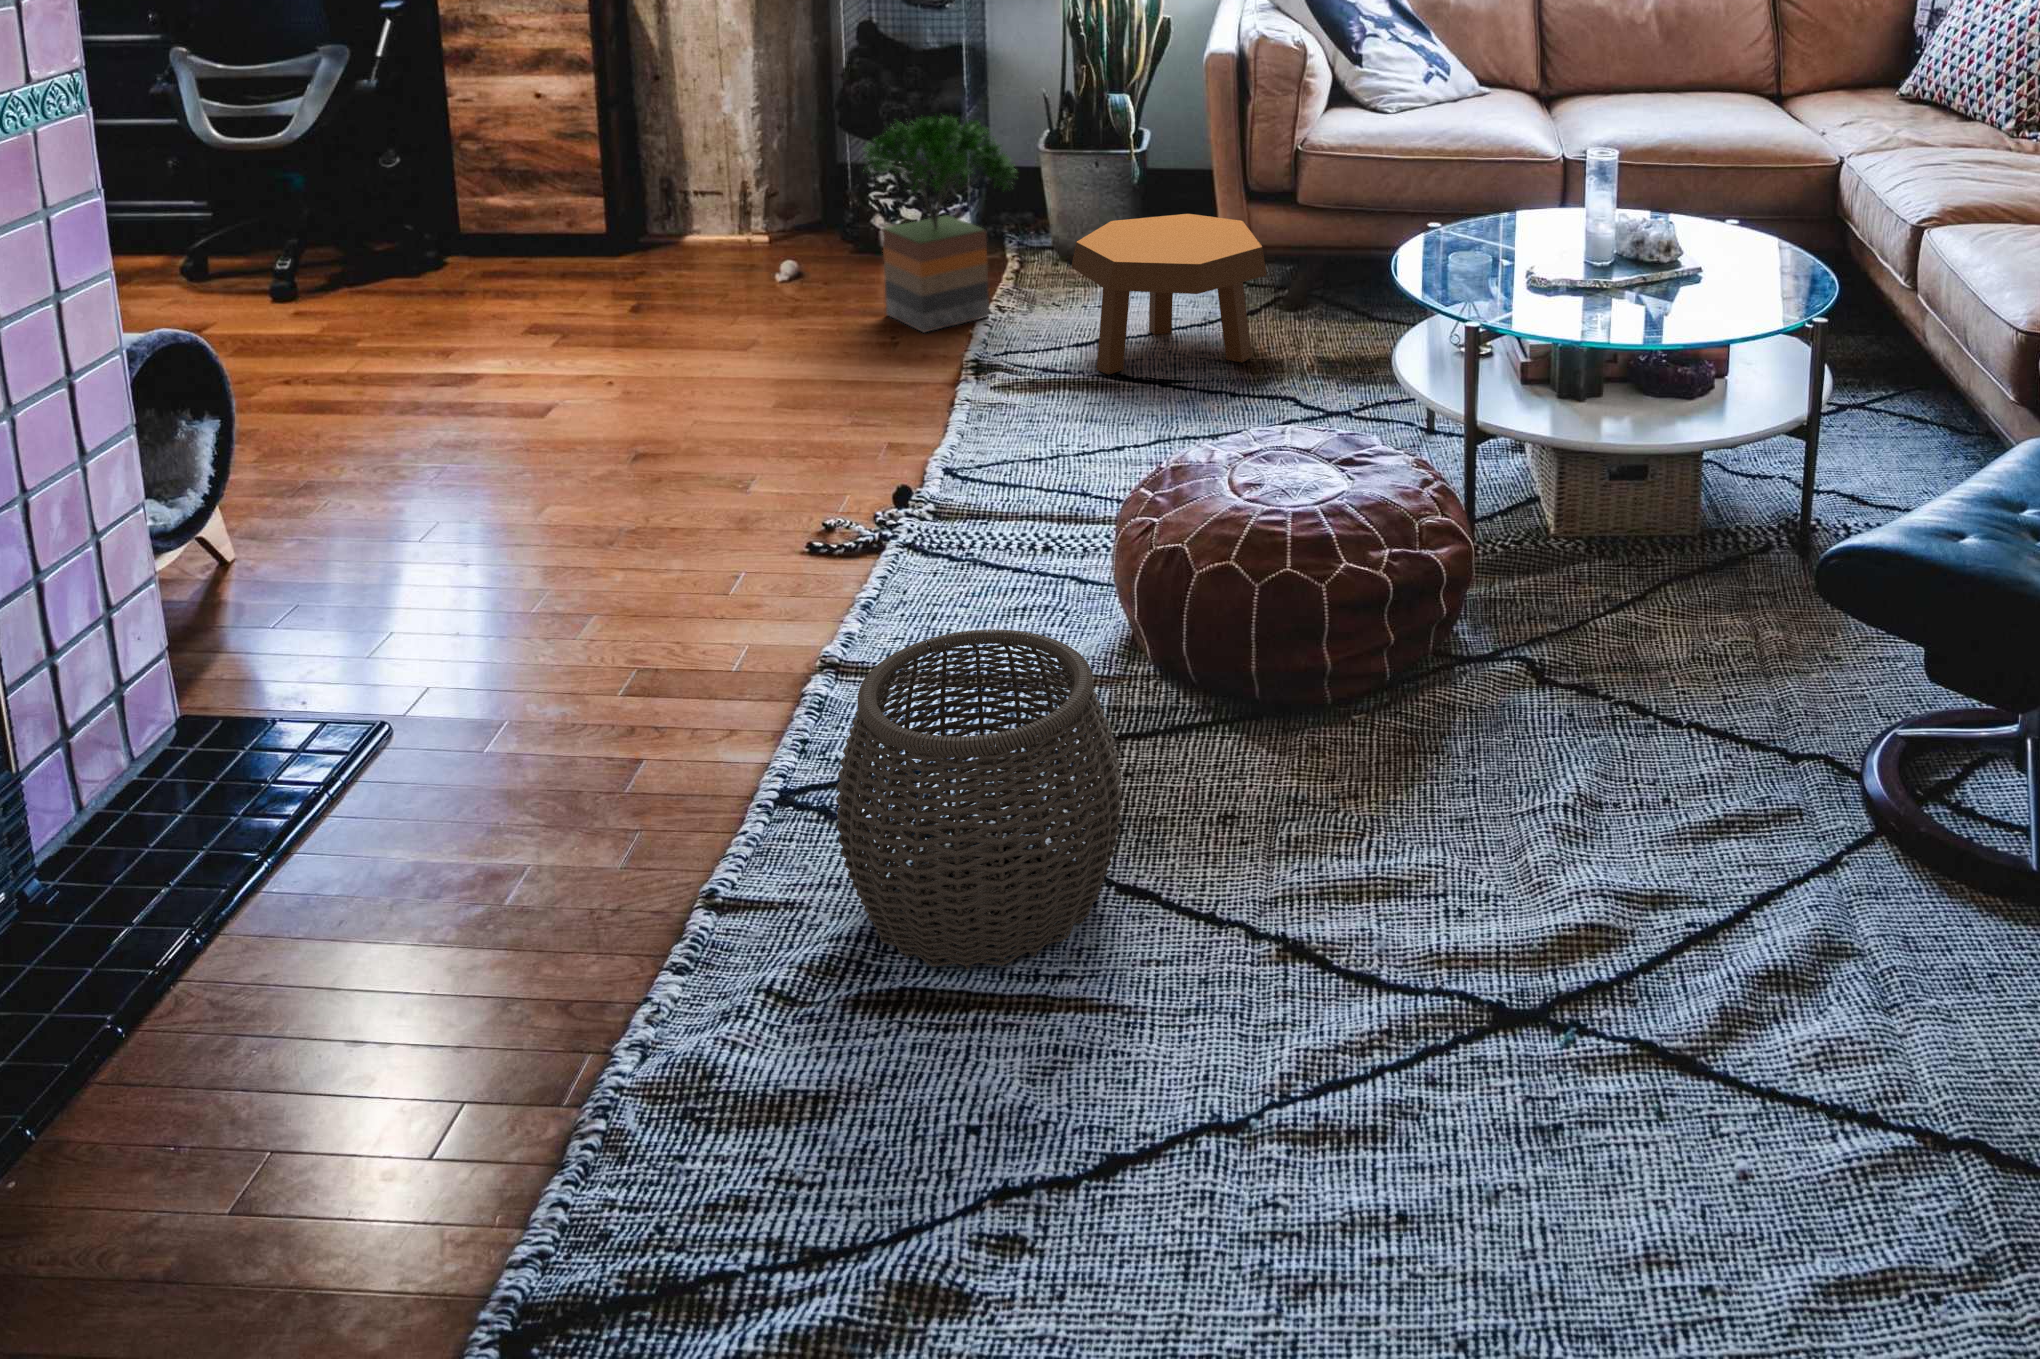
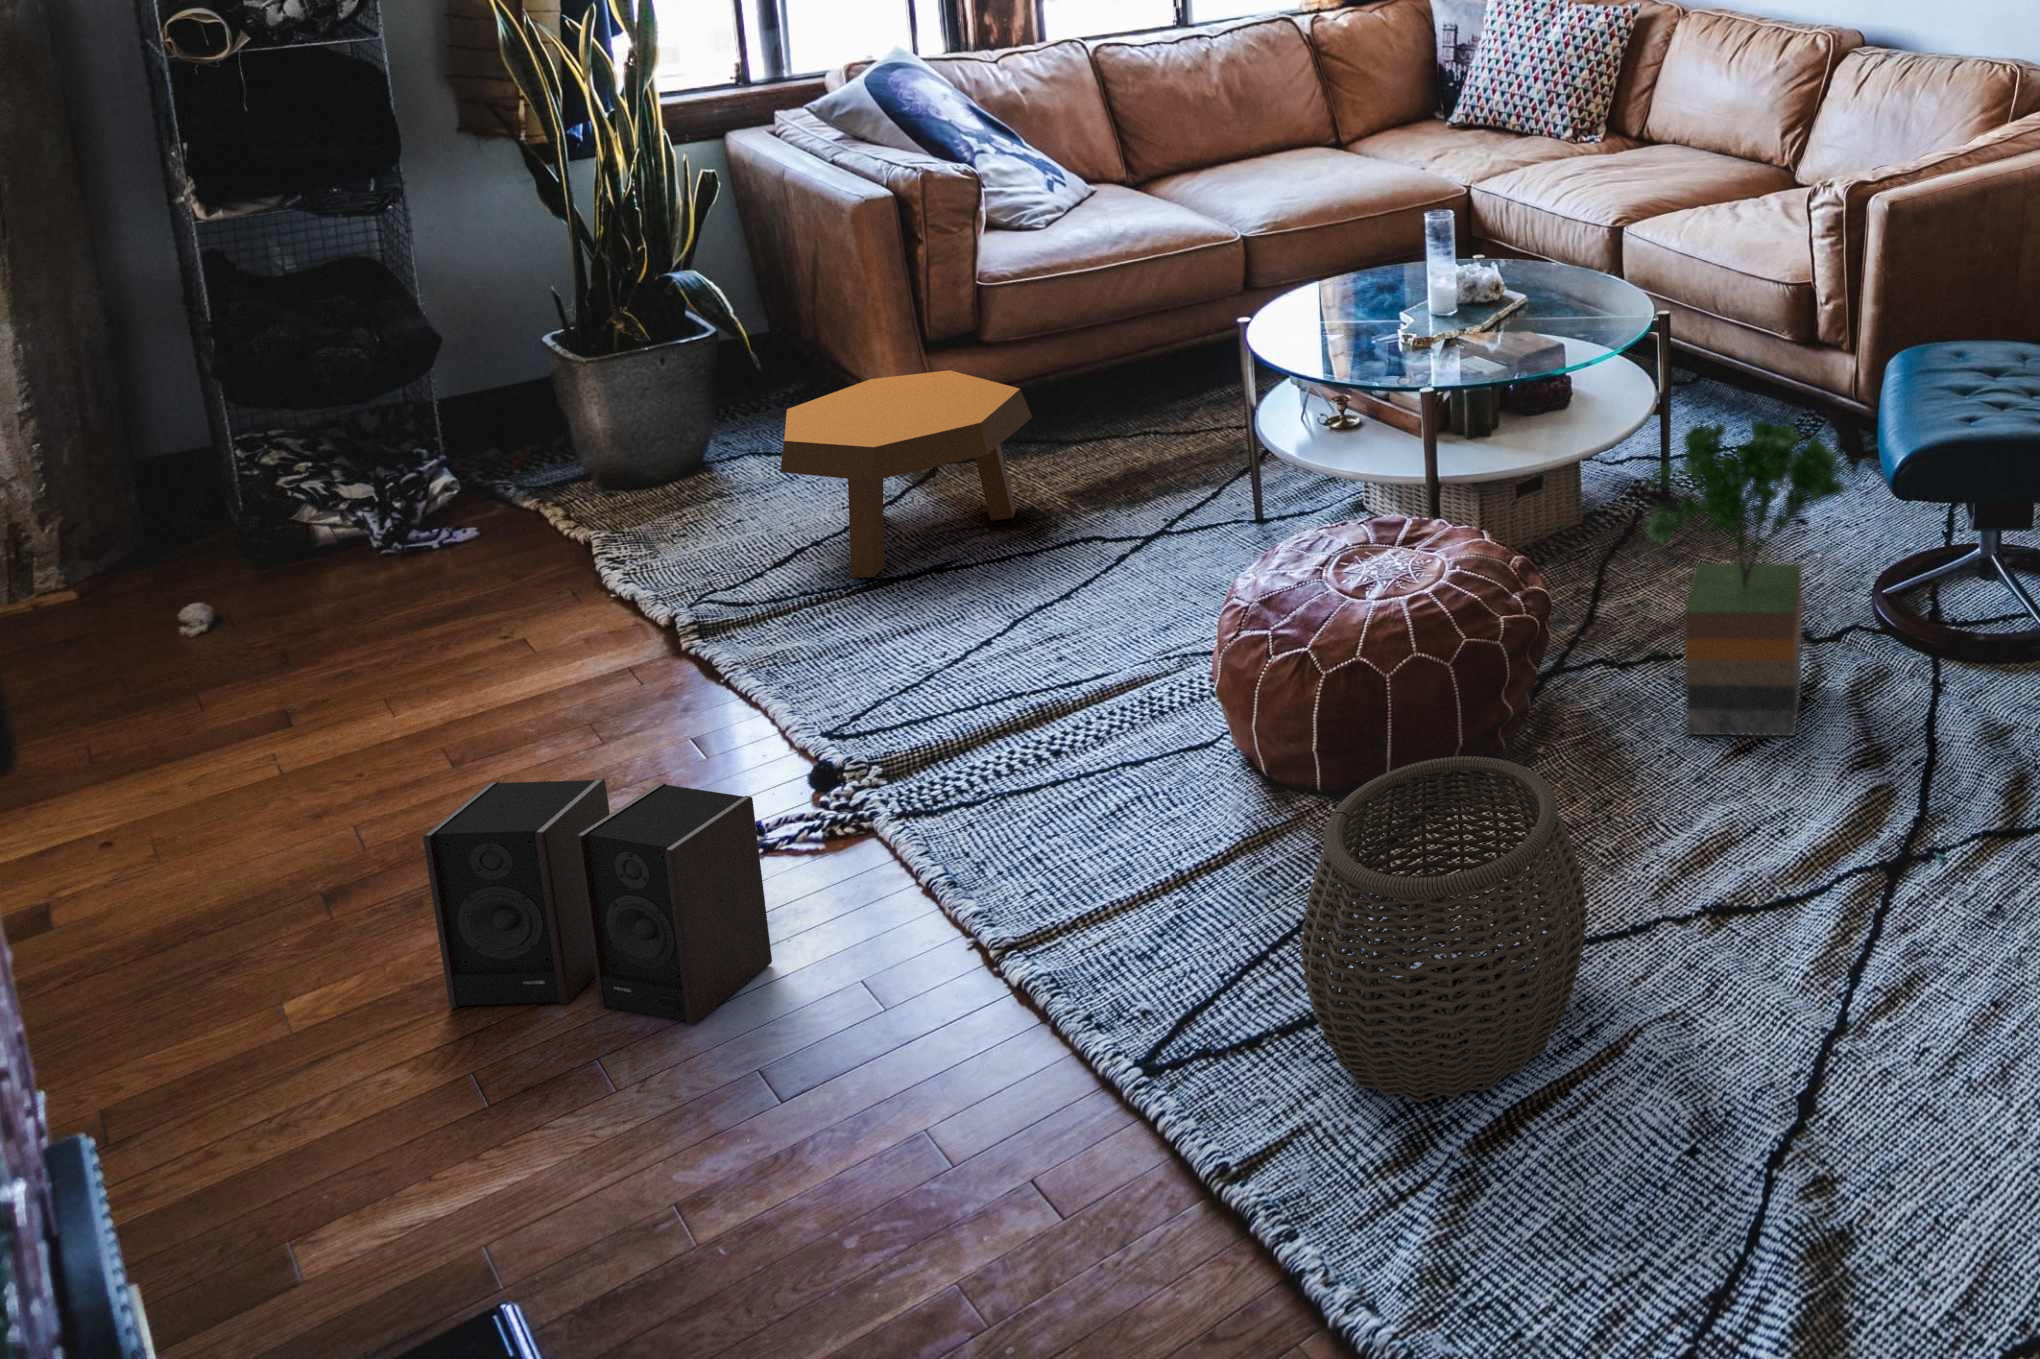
potted tree: present [863,115,1016,332] -> present [1645,420,1847,736]
speaker: none [593,405,740,624] -> present [423,779,772,1024]

